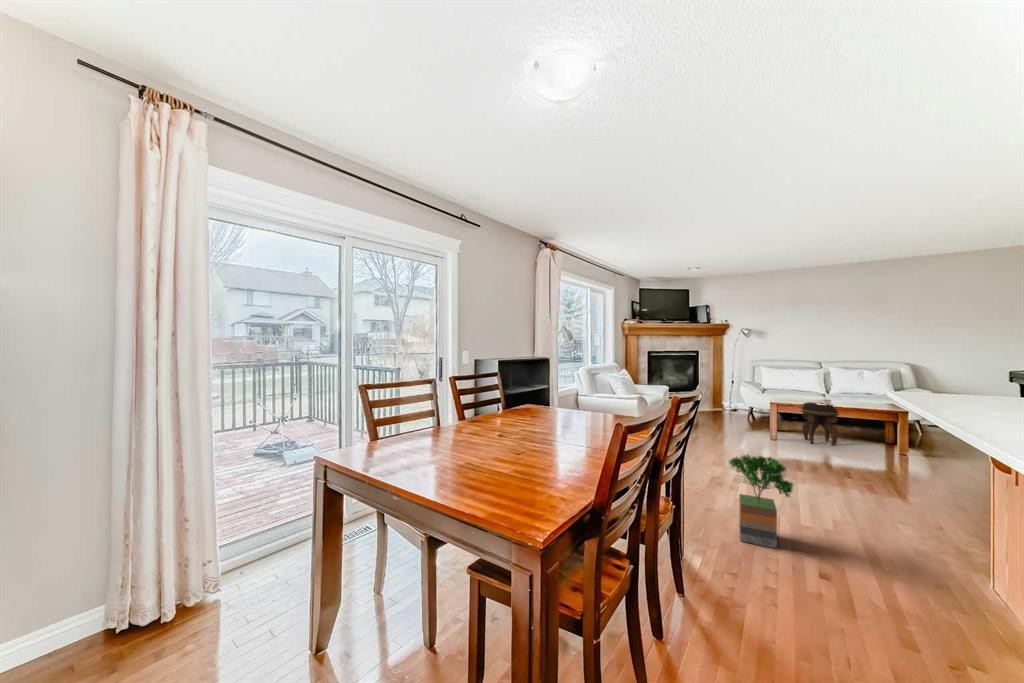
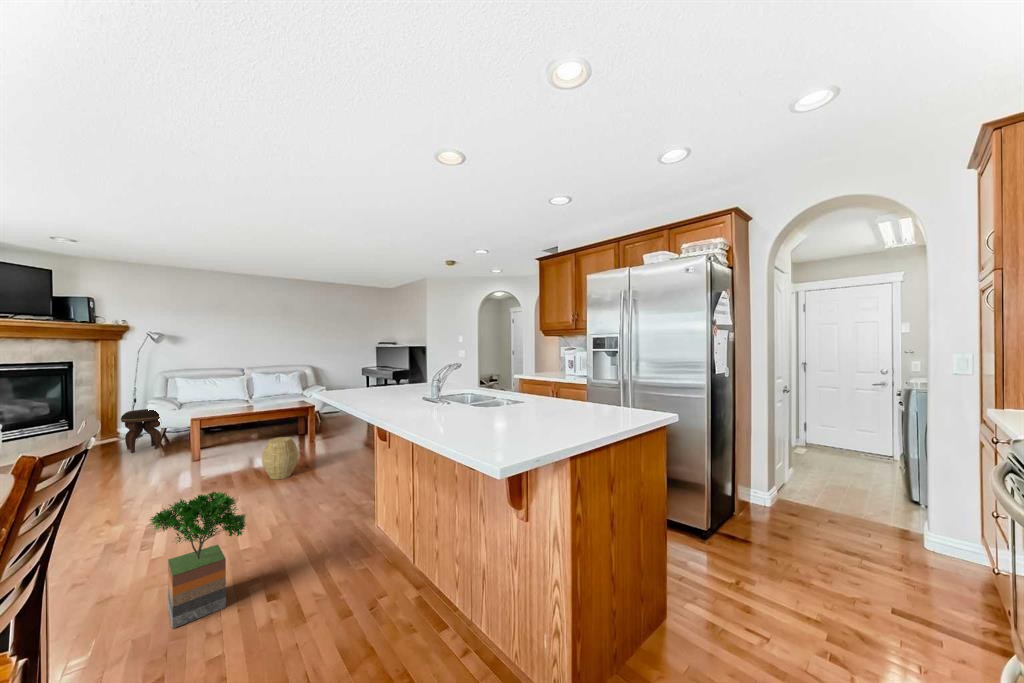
footstool: present [801,402,839,445] -> present [121,409,161,453]
woven basket: none [828,435,870,478] -> present [262,437,299,479]

